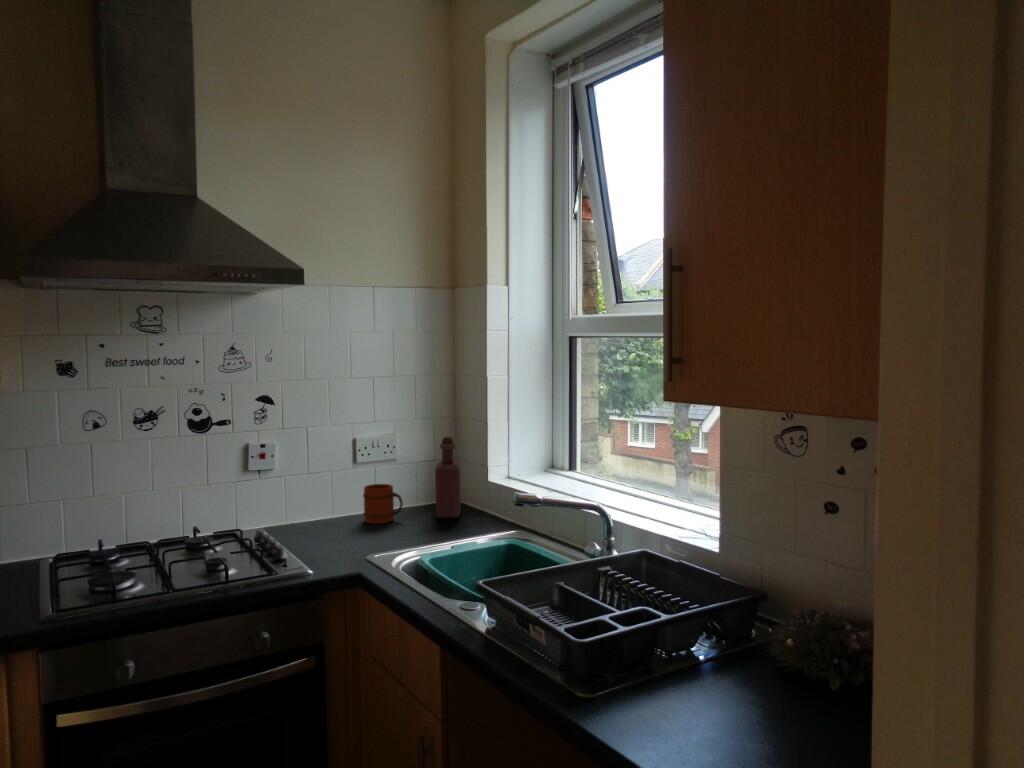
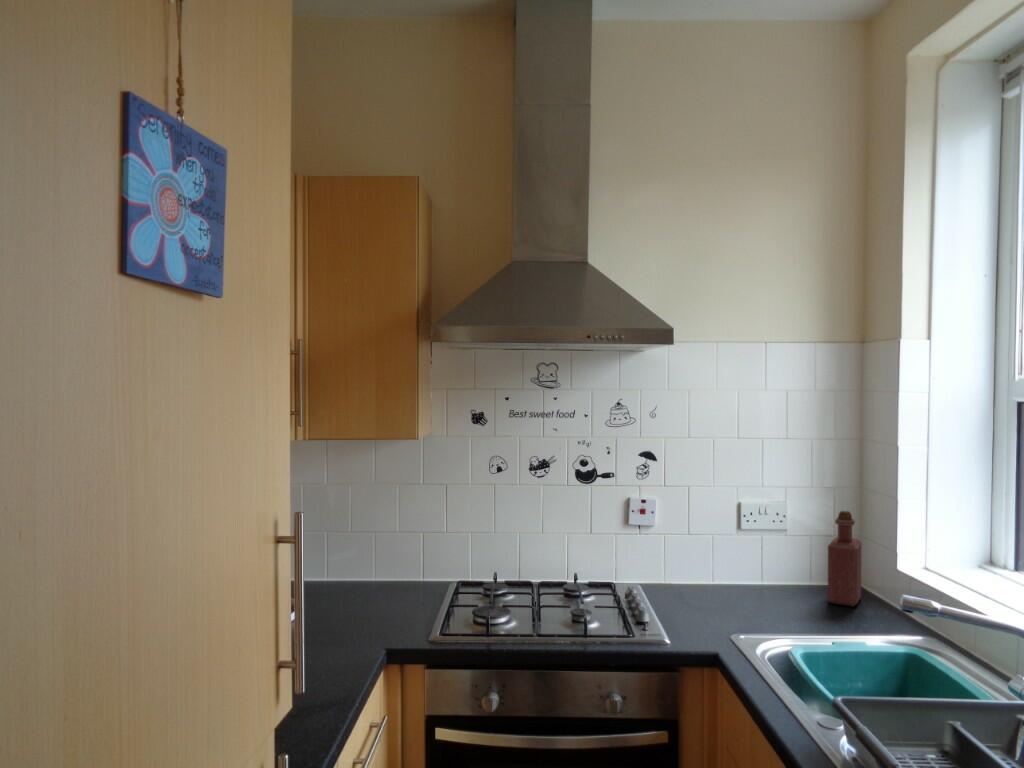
mug: present [363,484,403,524] -> none [744,554,789,599]

